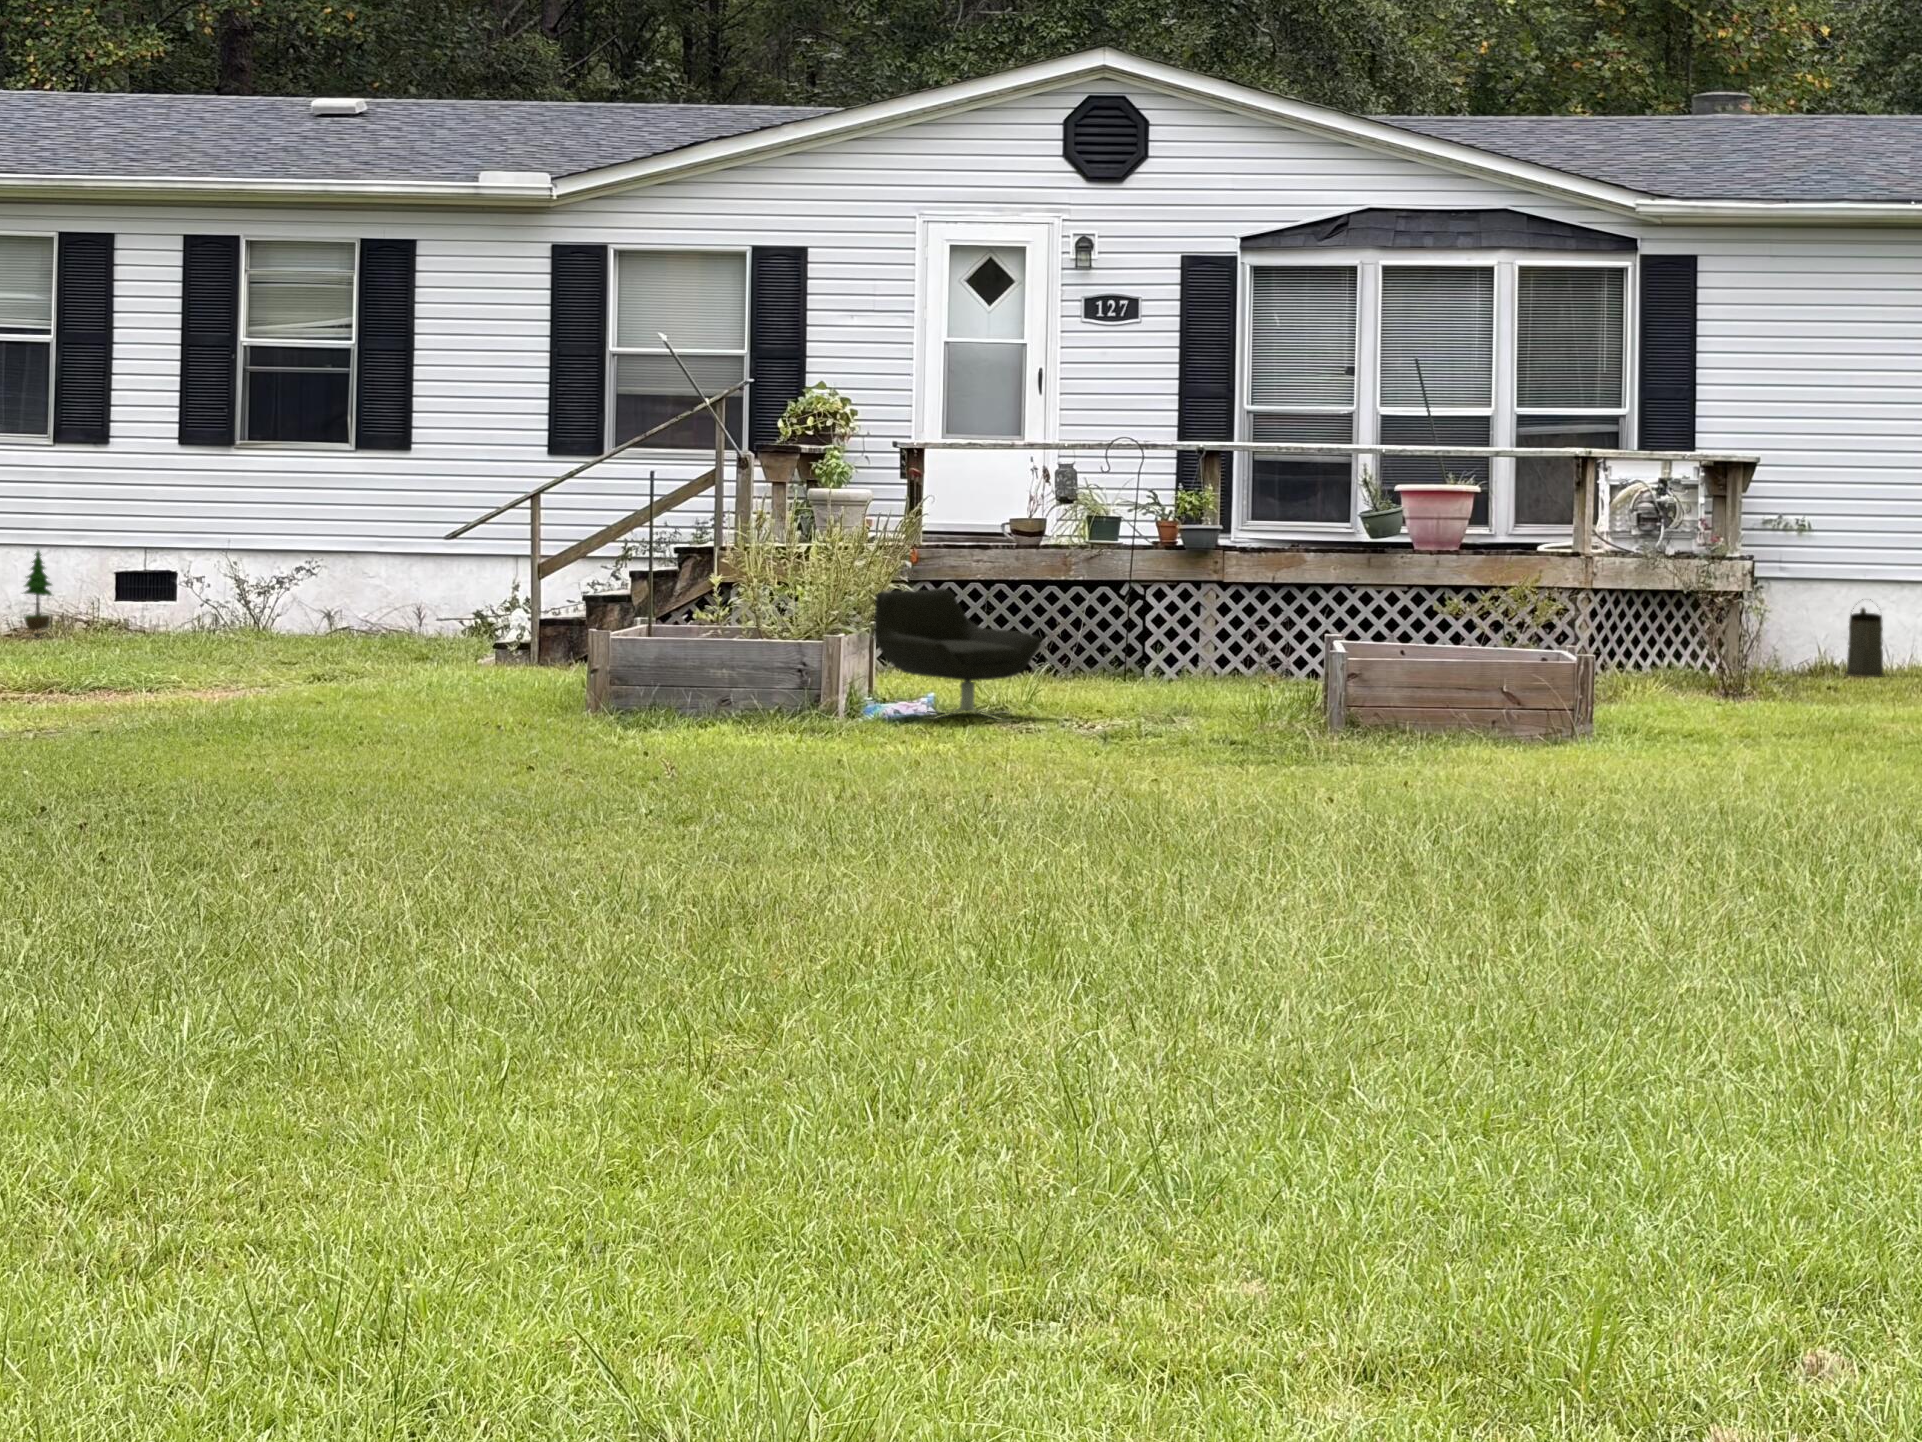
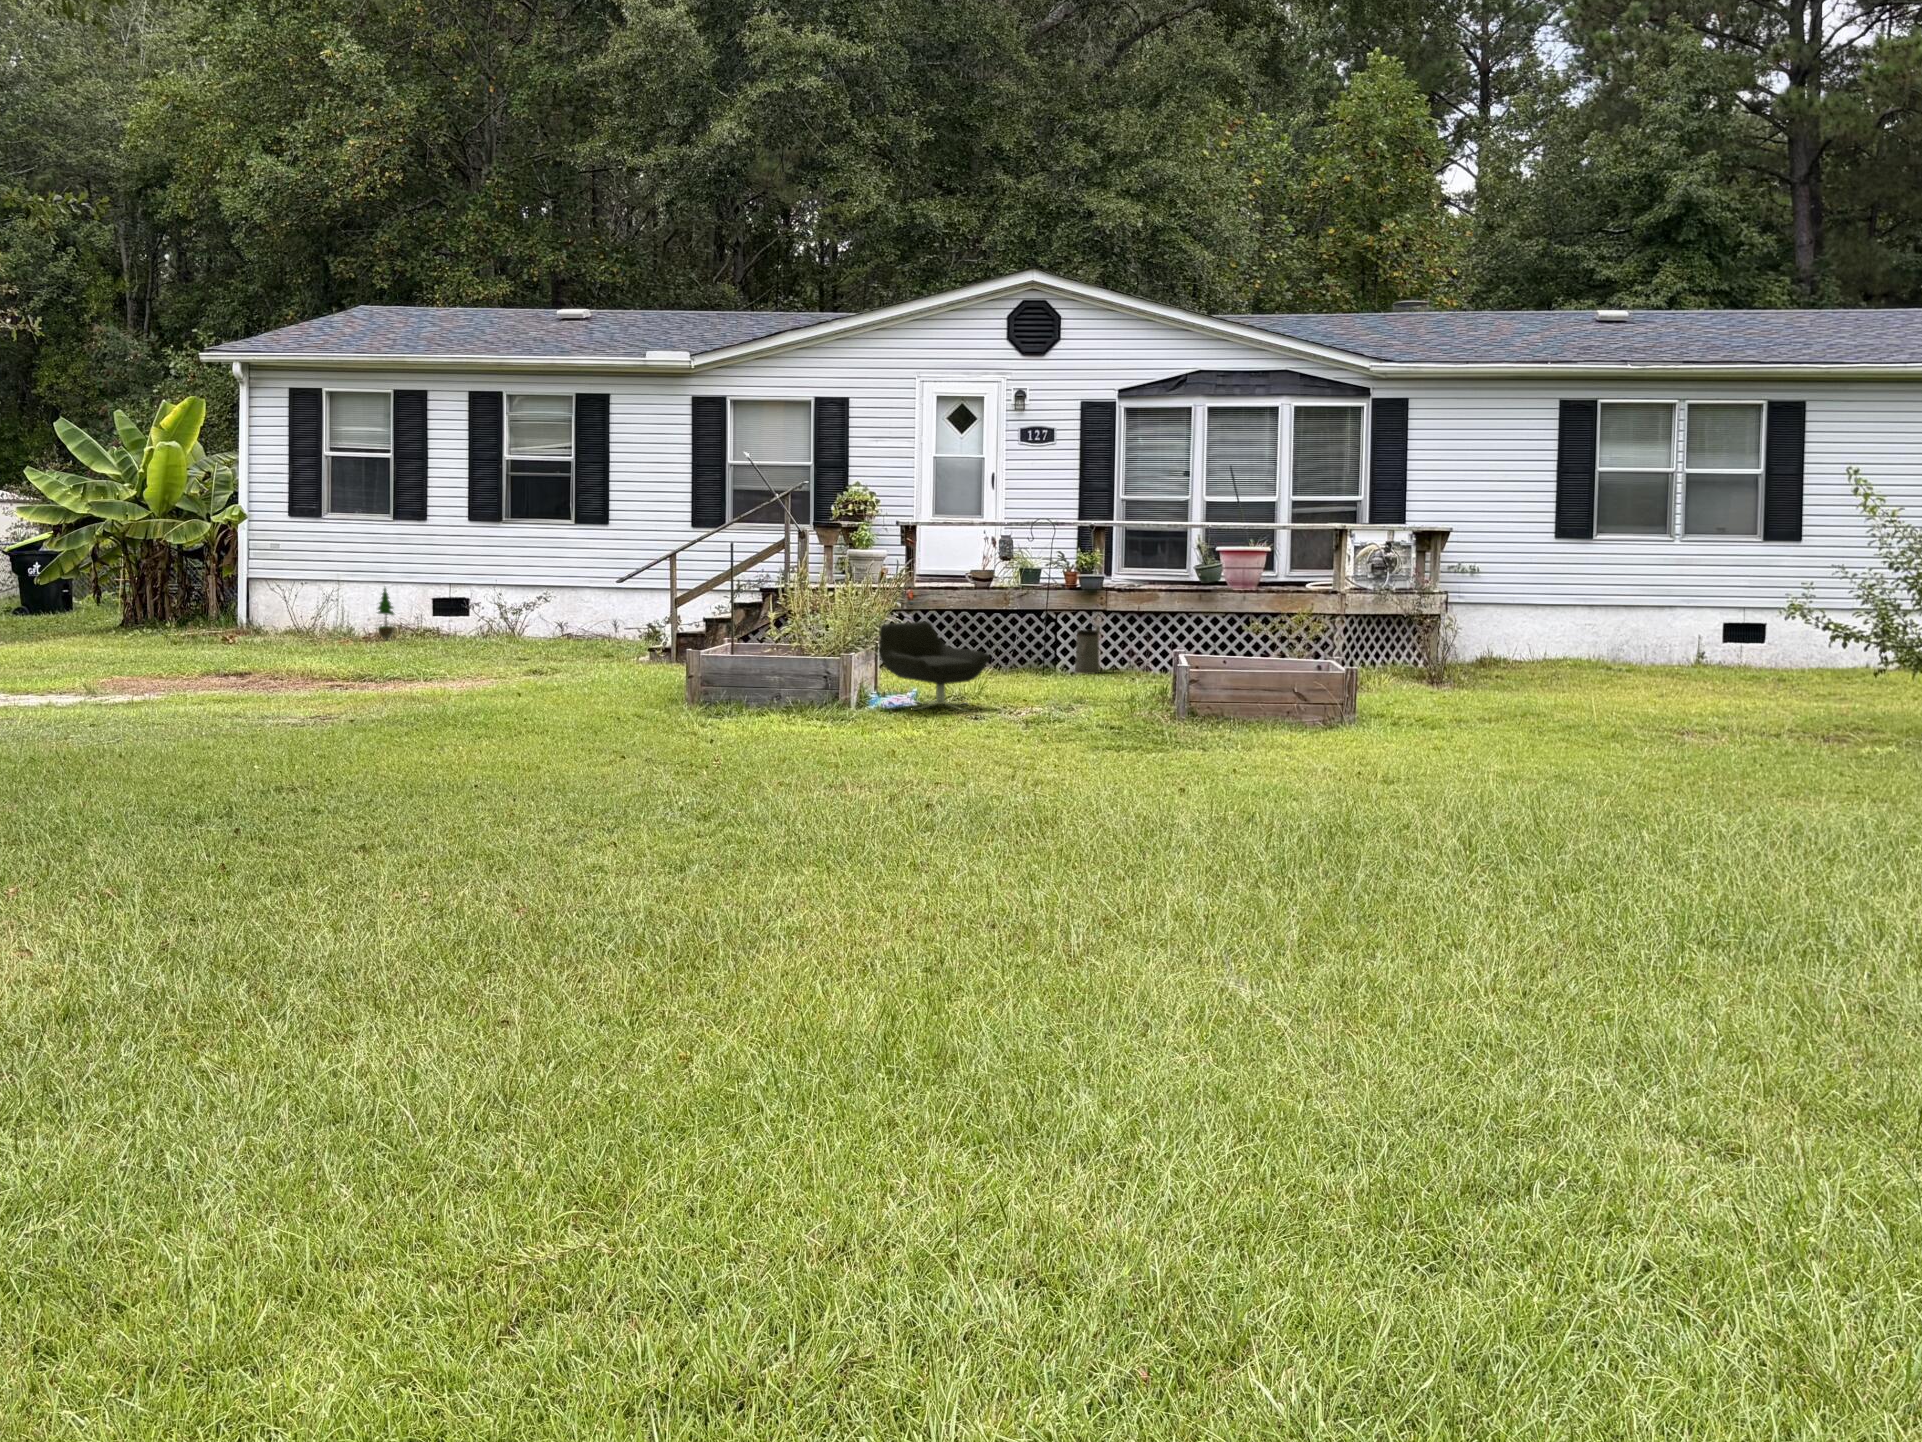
watering can: present [1845,599,1884,677] -> present [1074,626,1100,674]

